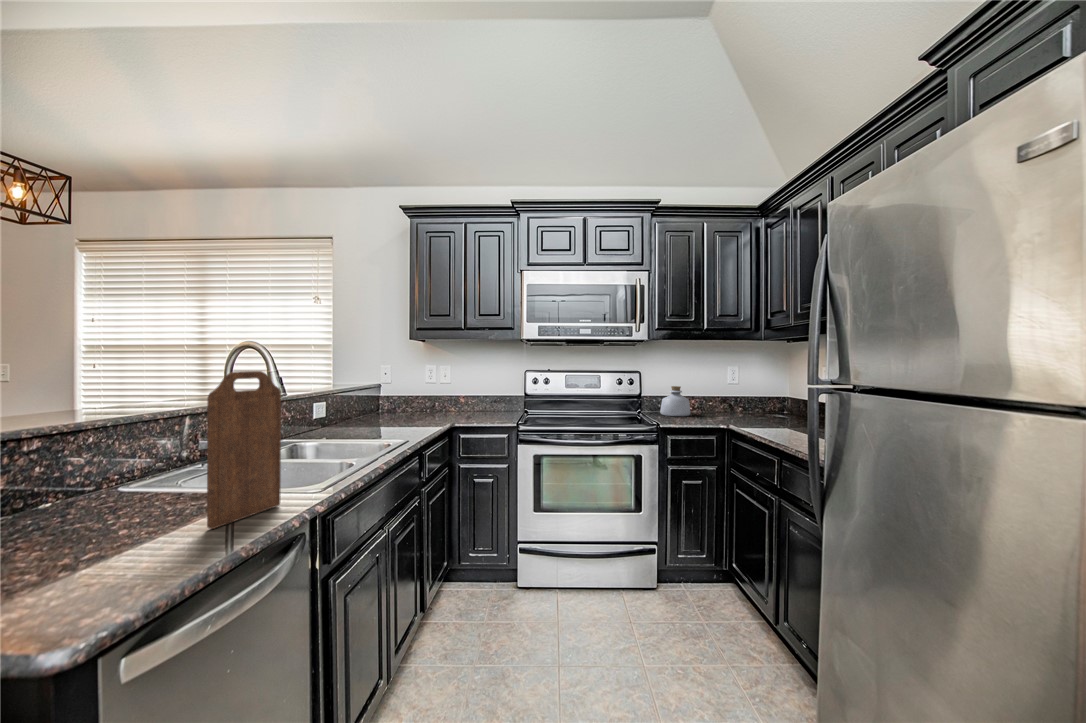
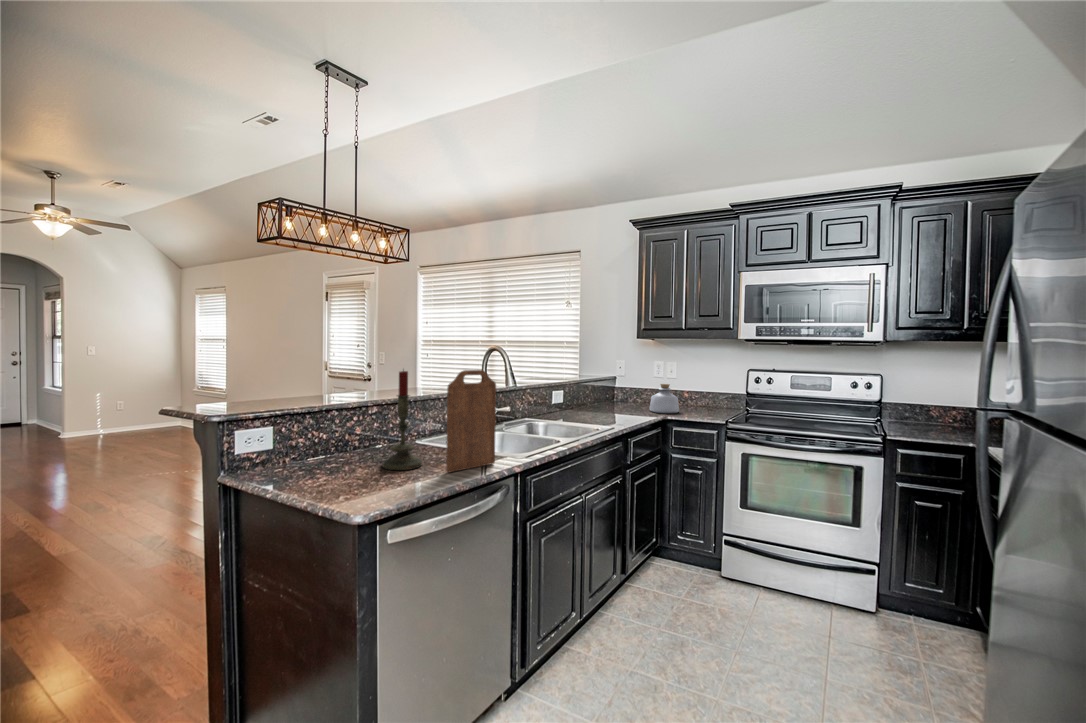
candle: none [73,371,155,542] -> present [383,370,422,470]
bottle: present [660,386,691,416] -> present [649,384,679,413]

